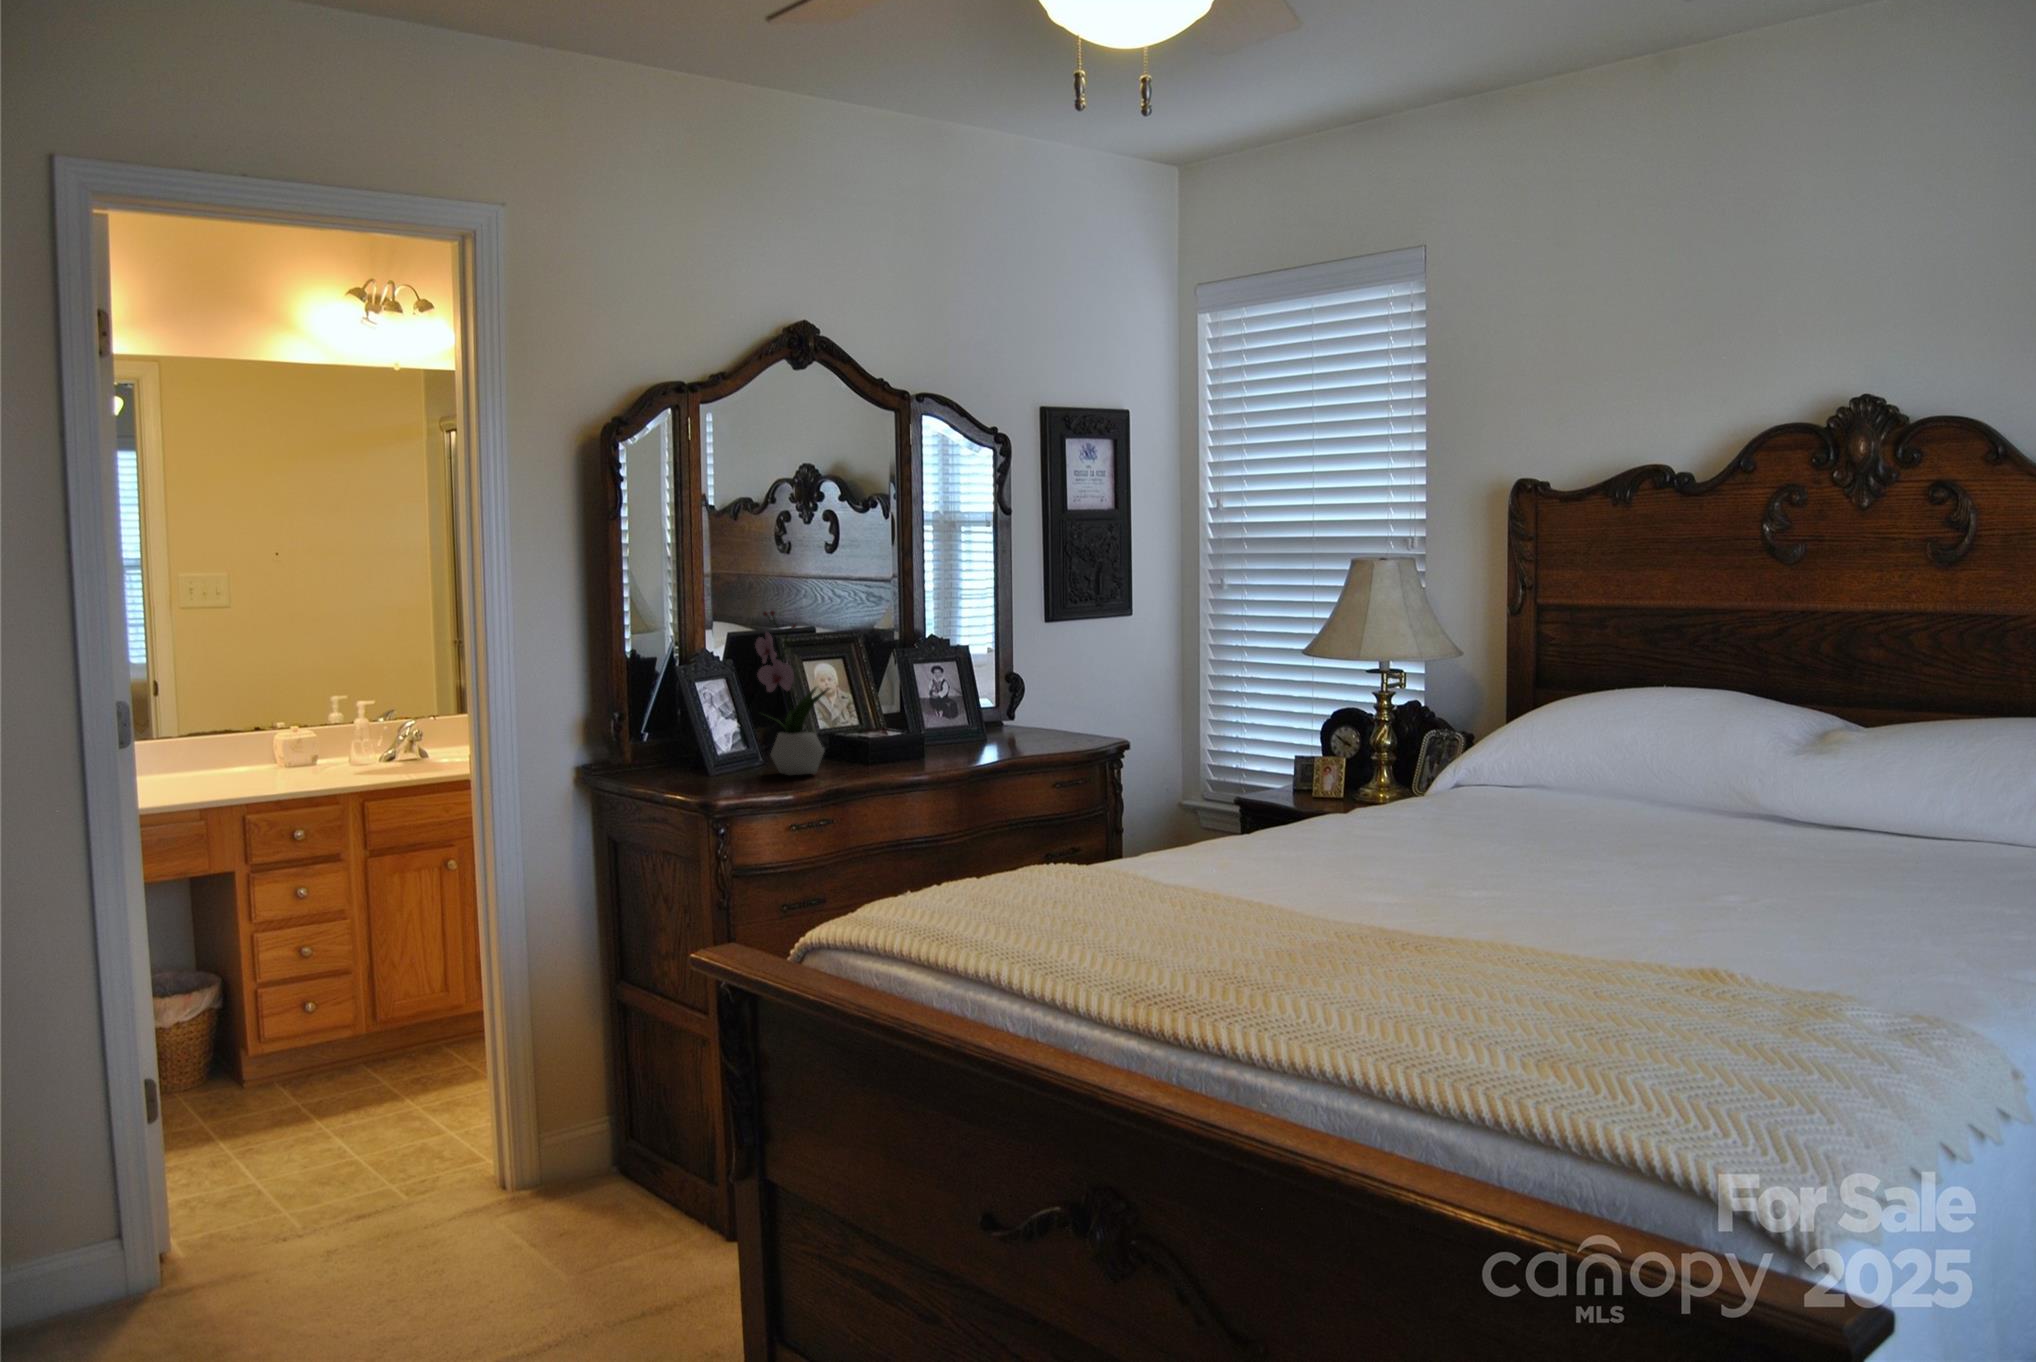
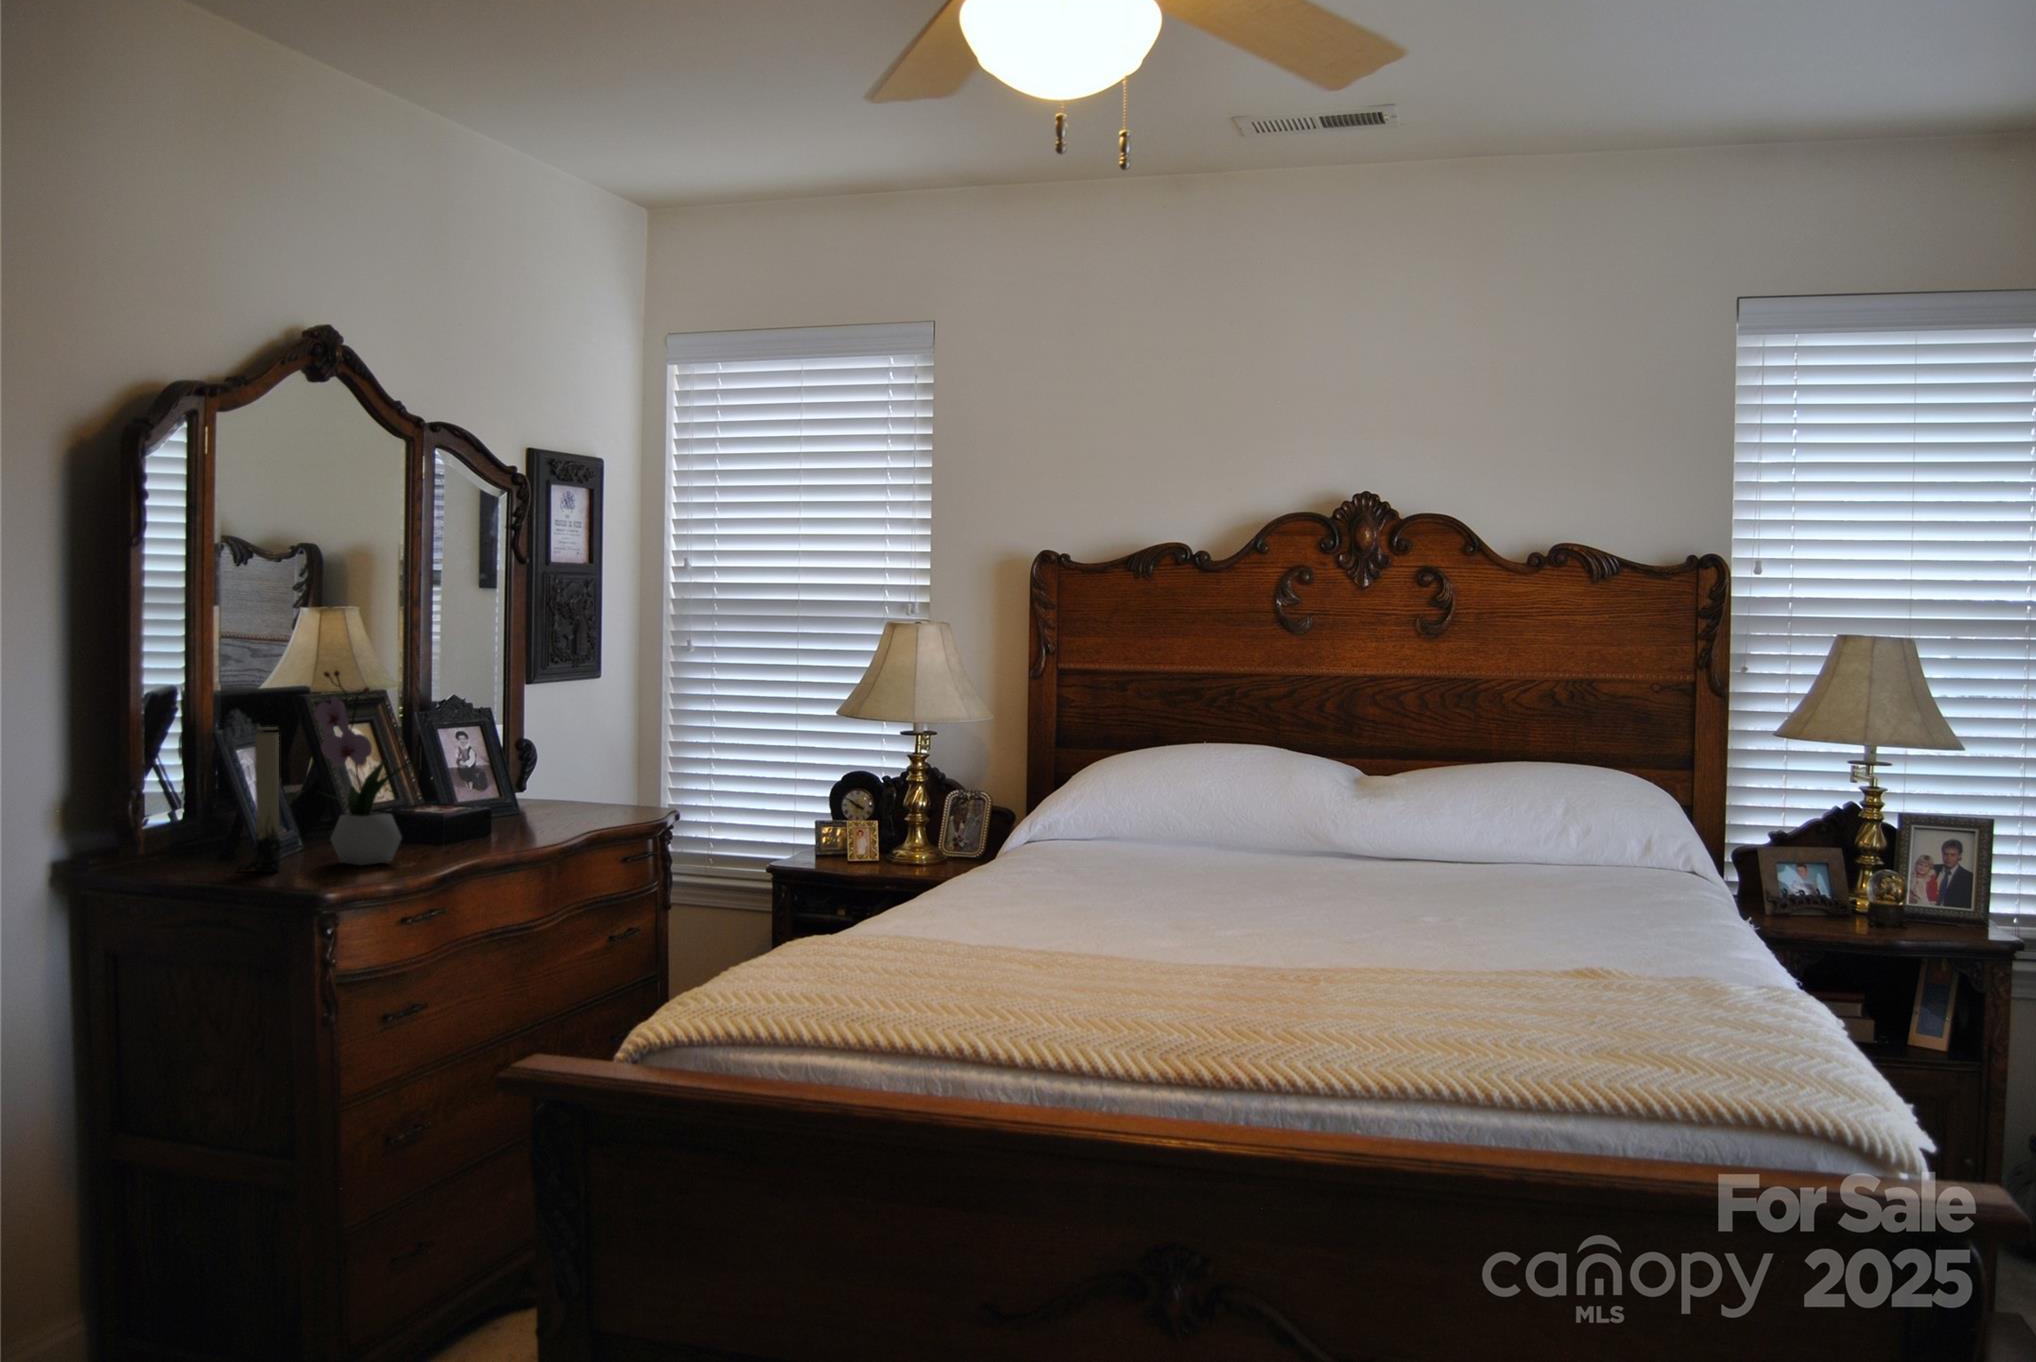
candle: none [696,657,727,777] -> present [237,727,281,872]

